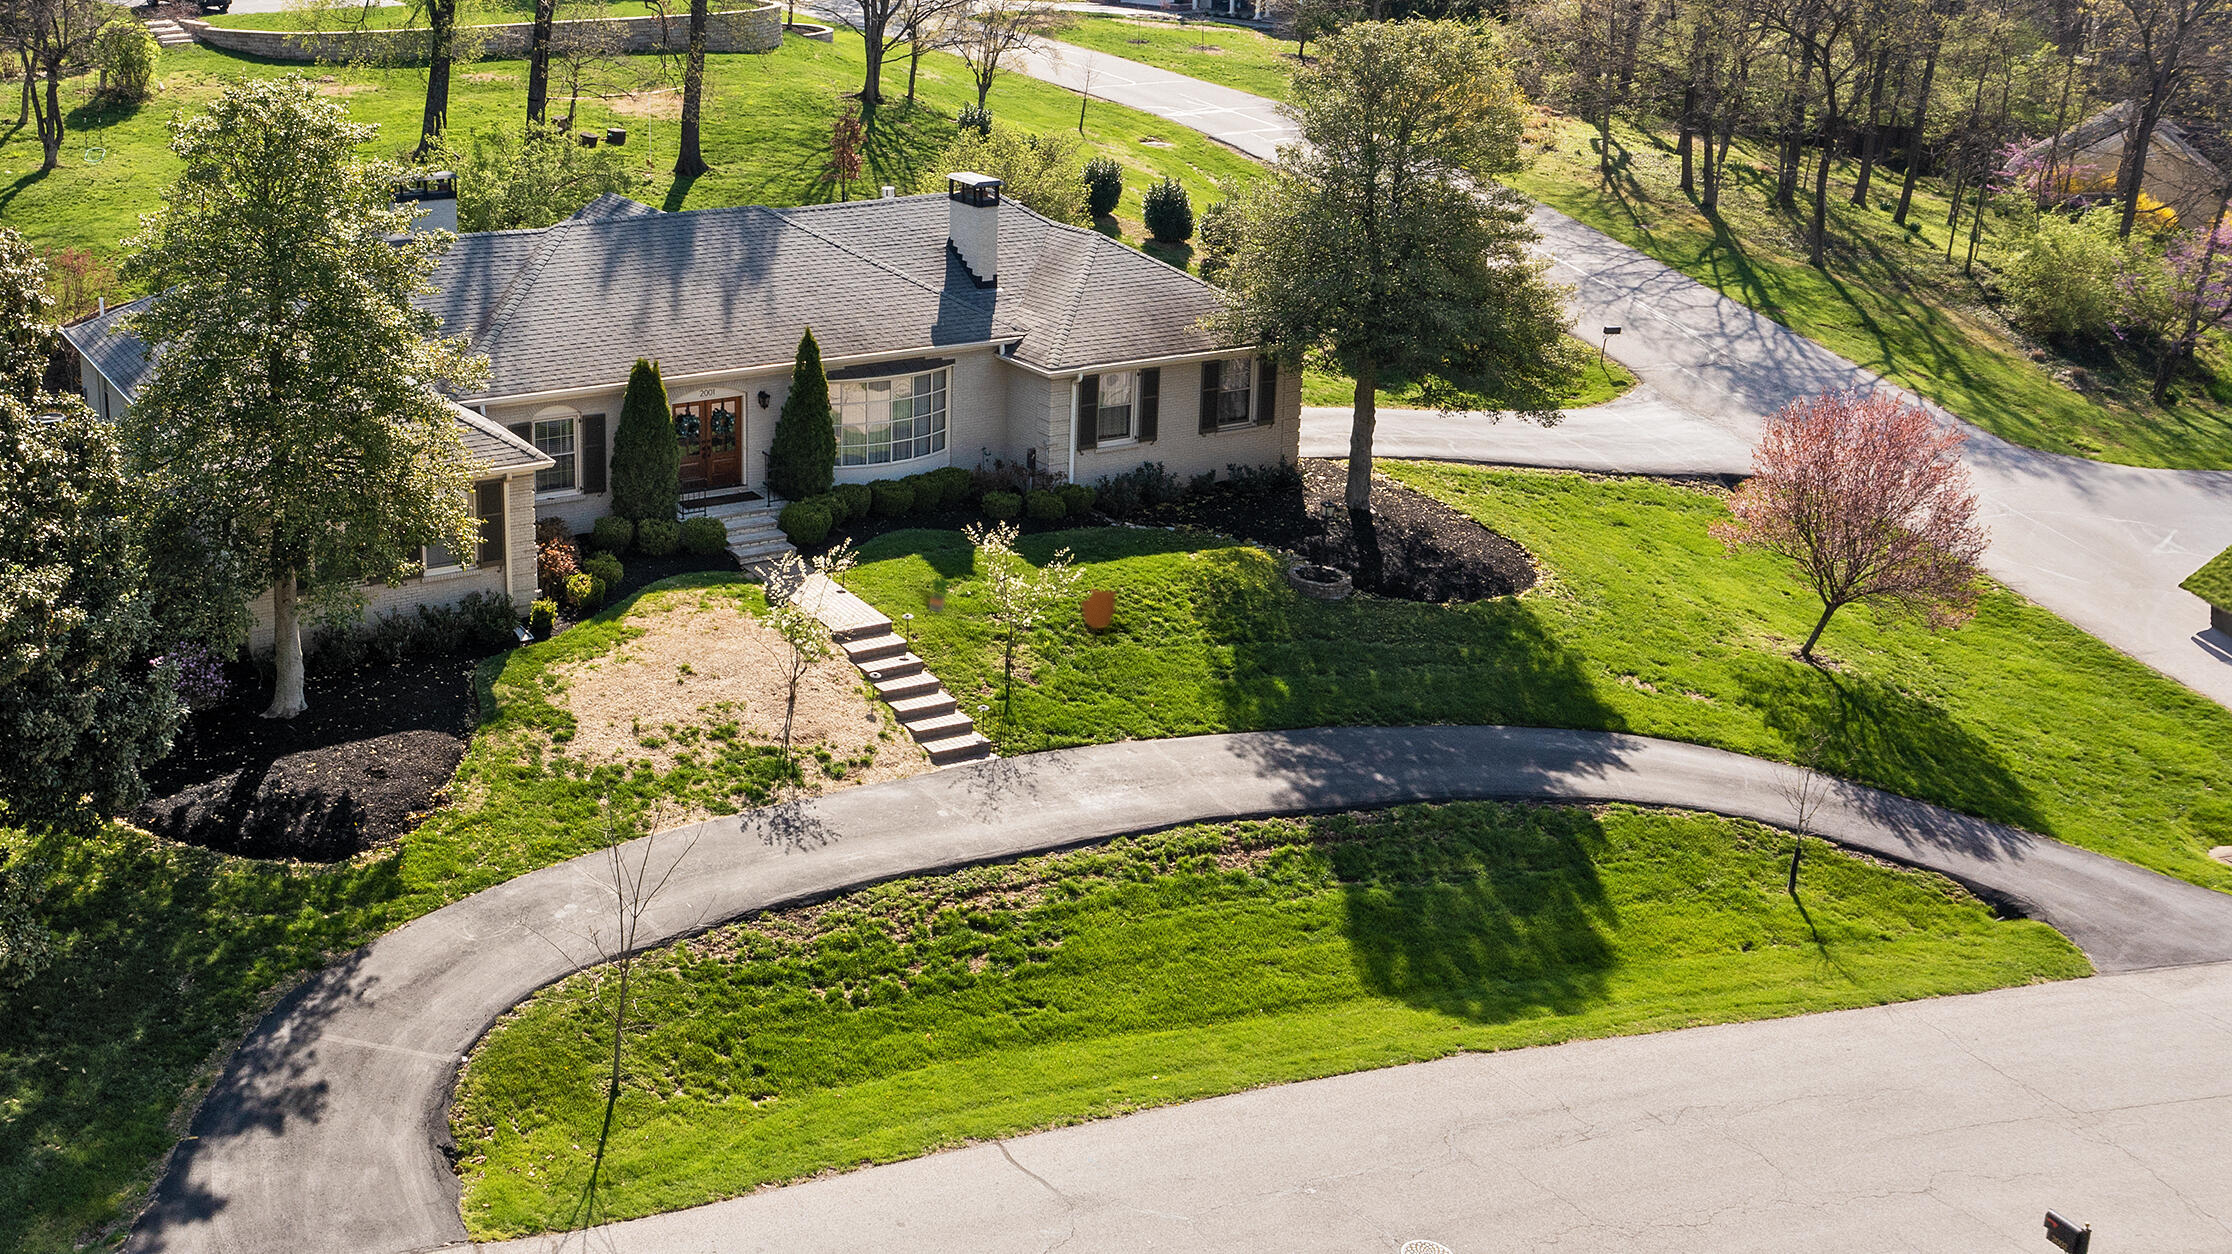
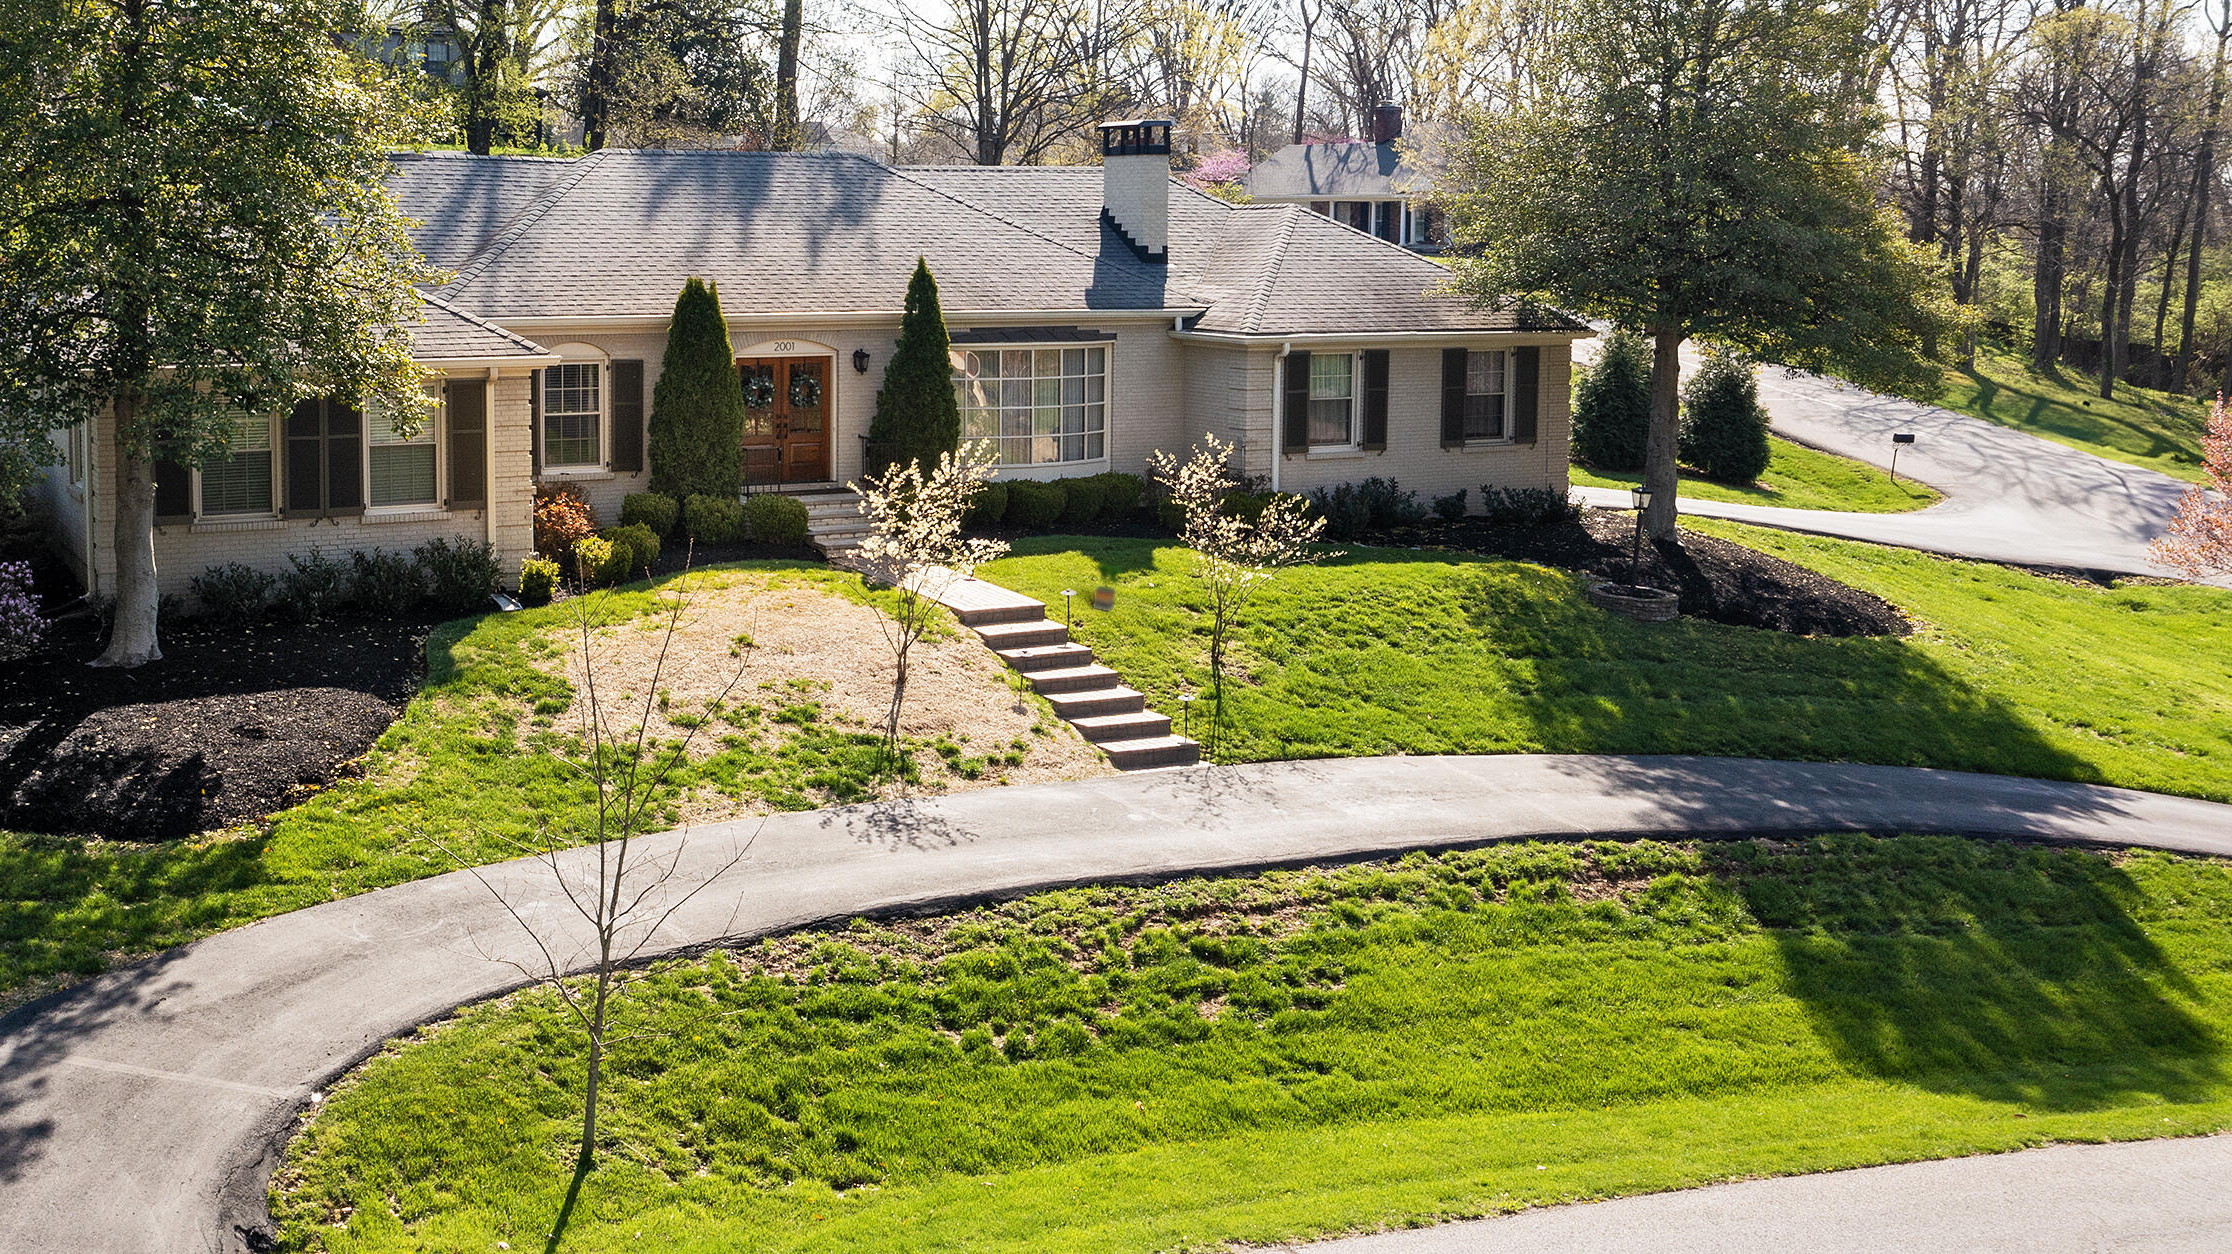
lounge chair: present [1082,589,1117,636] -> none [1301,565,1363,649]

